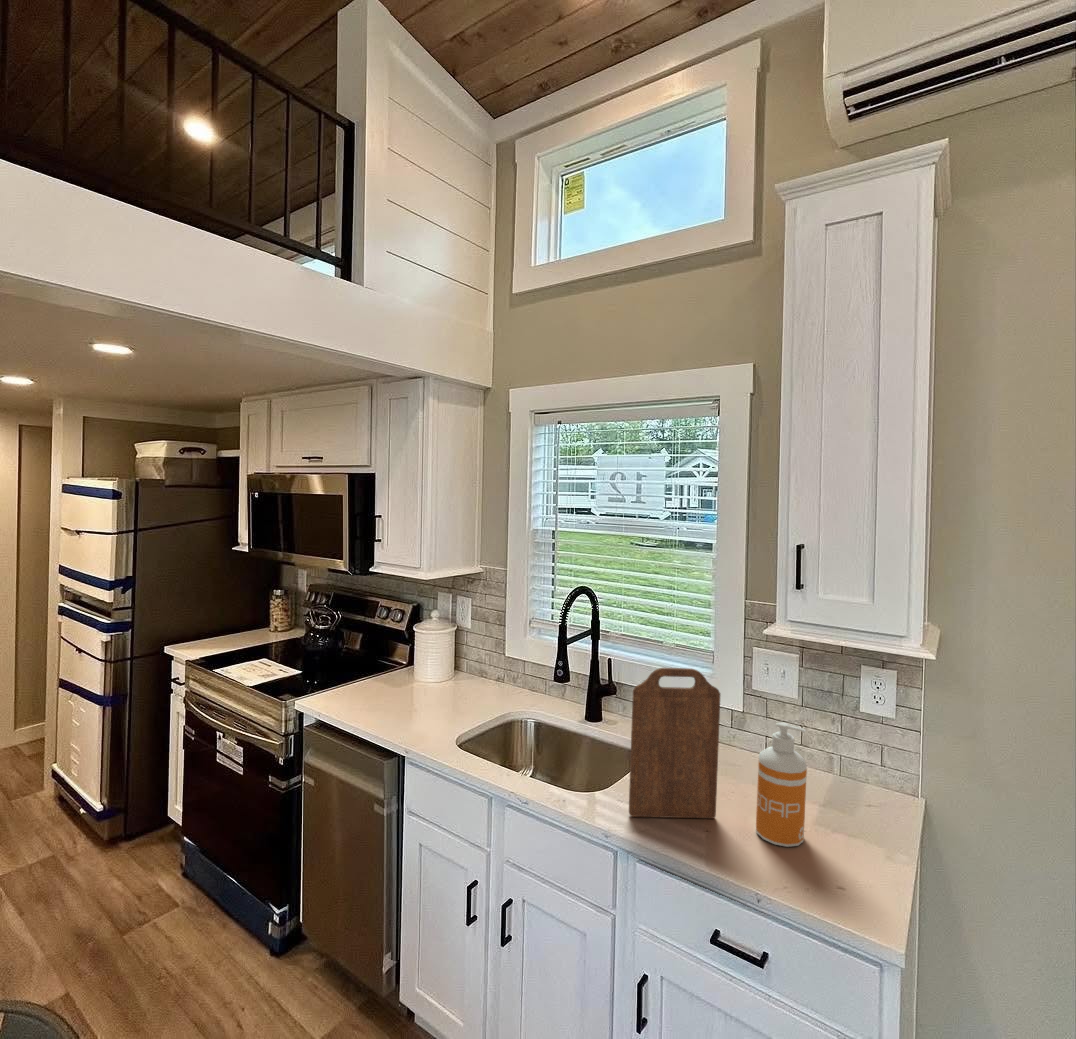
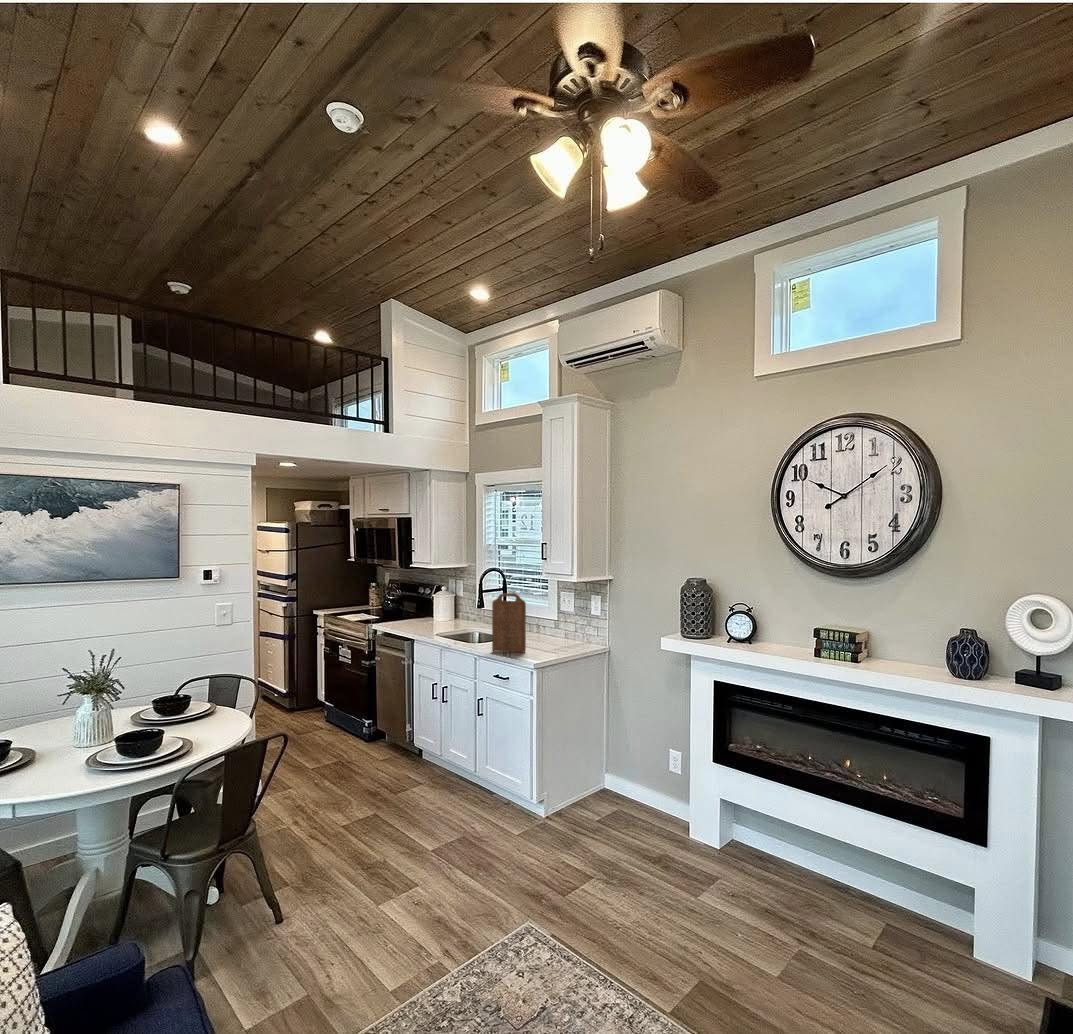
soap dispenser: present [756,722,807,847] -> none [536,612,553,657]

